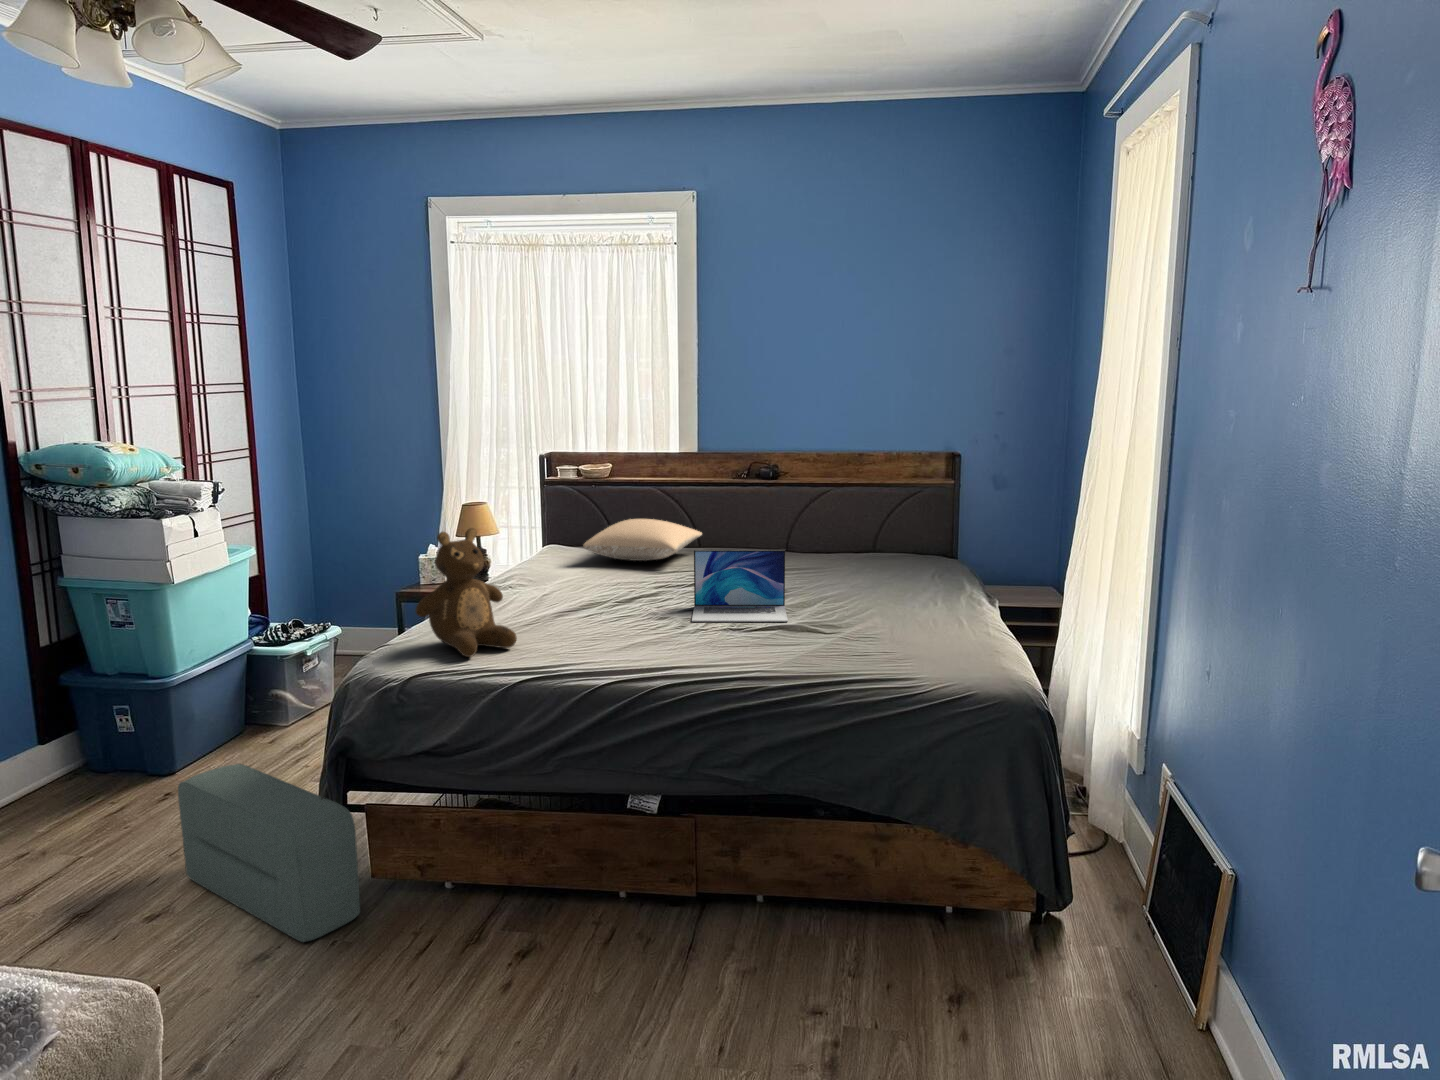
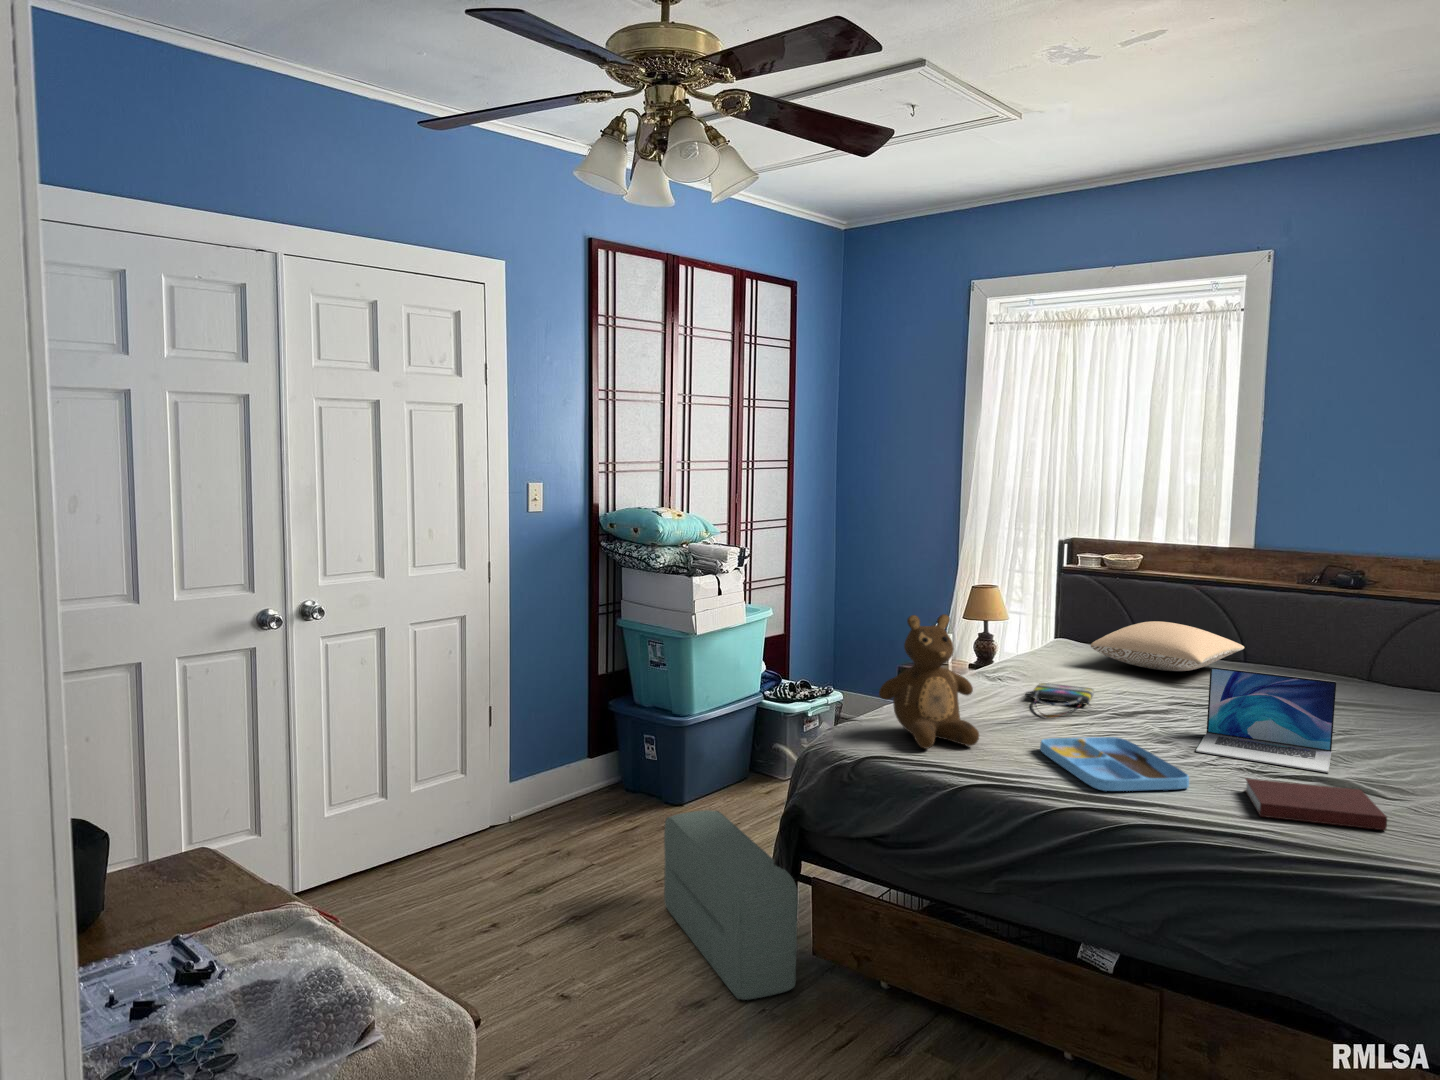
tote bag: none [540,583,598,613] -> present [1025,683,1094,718]
tray: none [570,620,698,664] -> present [1040,737,1189,791]
notebook: none [737,629,838,662] -> present [1245,778,1387,830]

